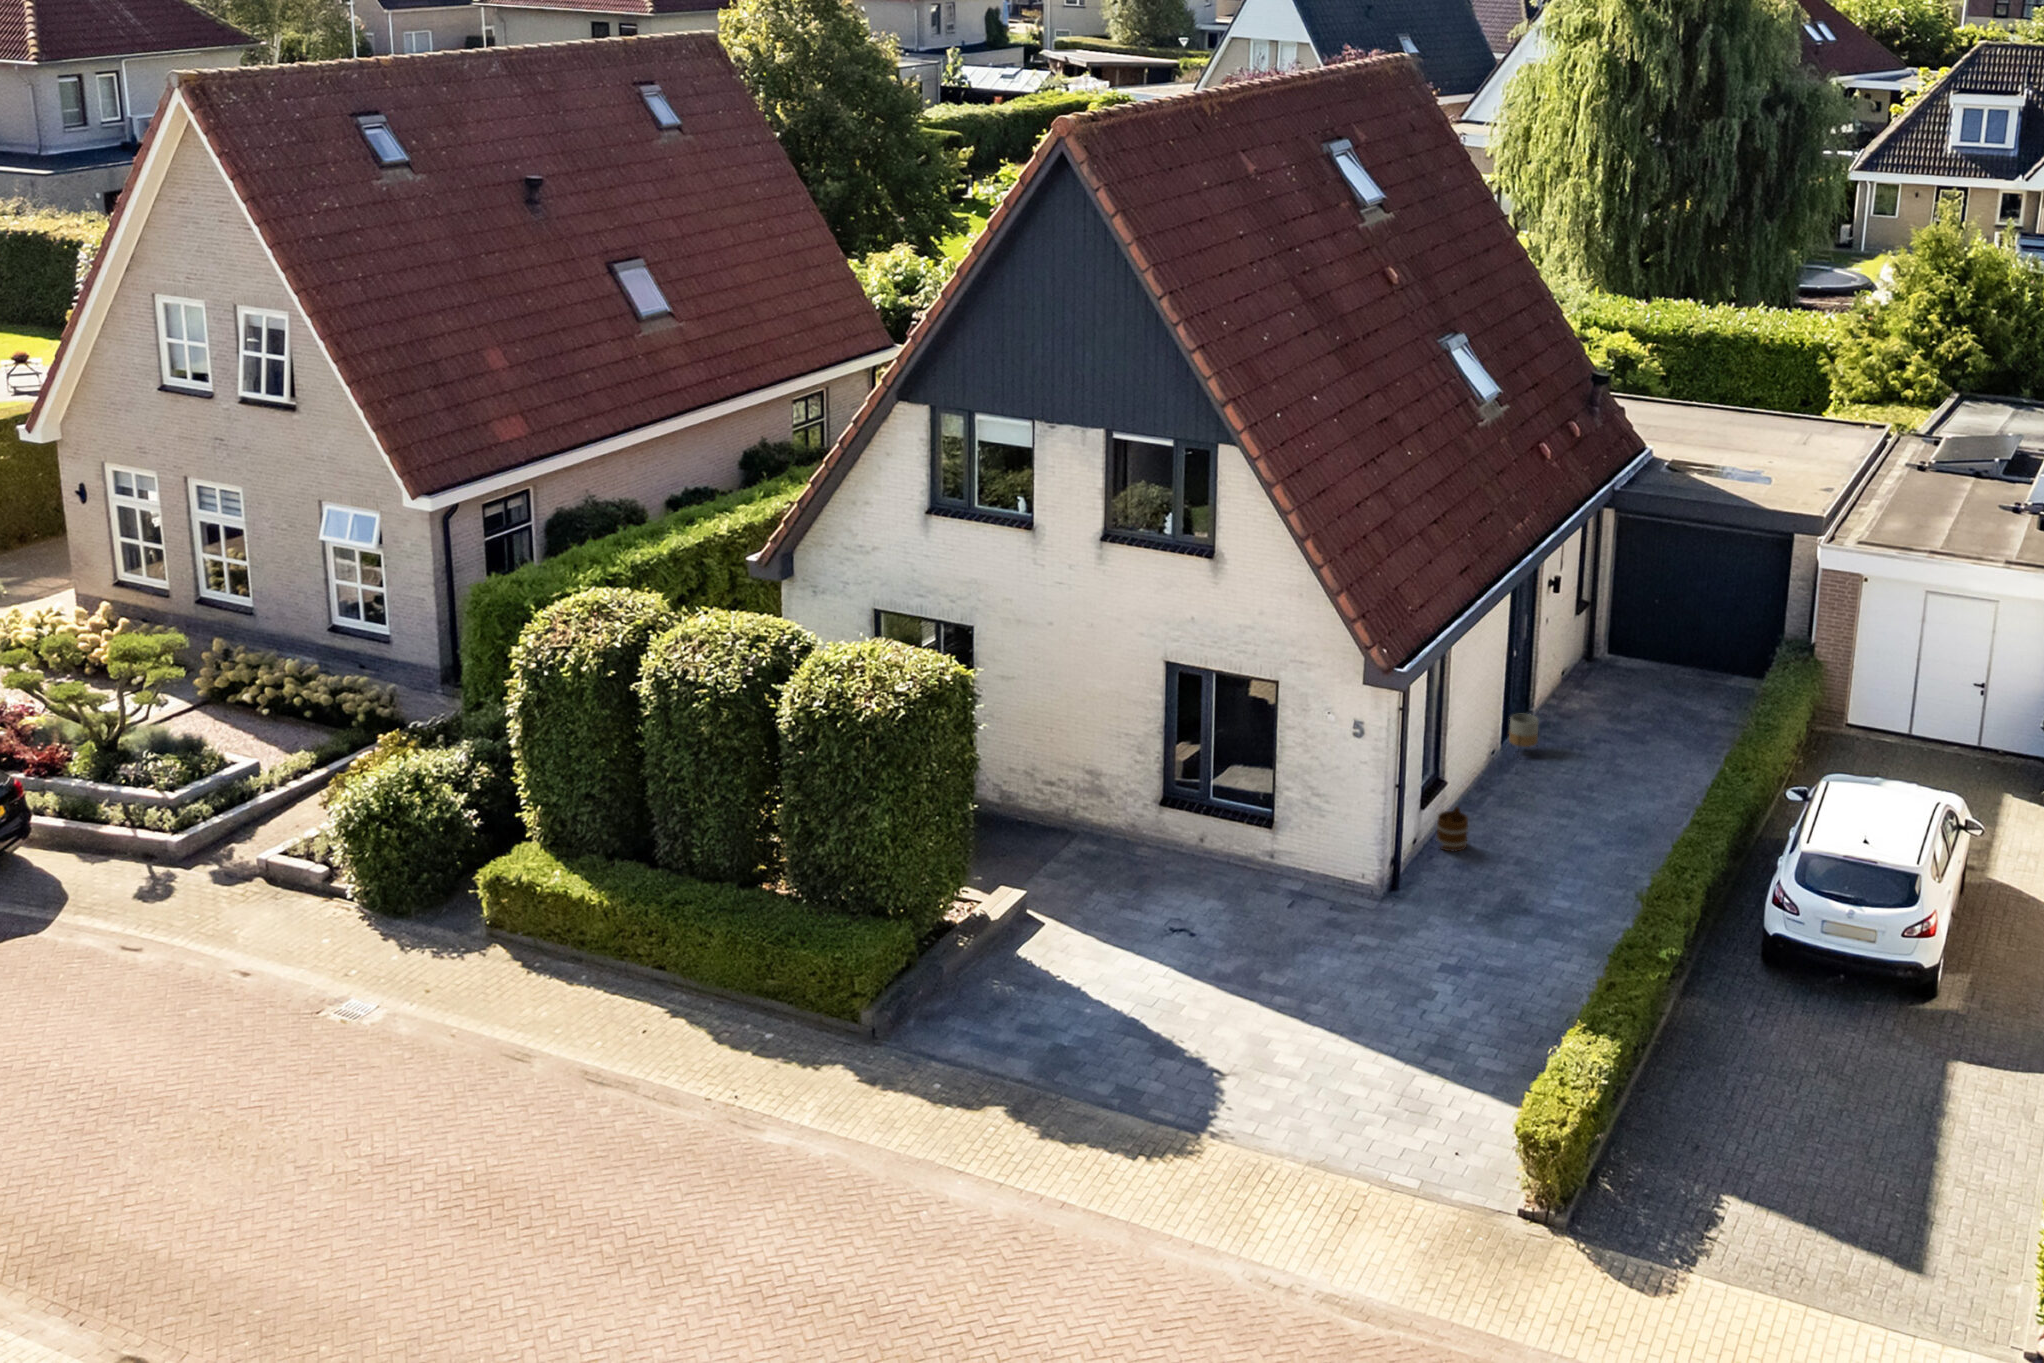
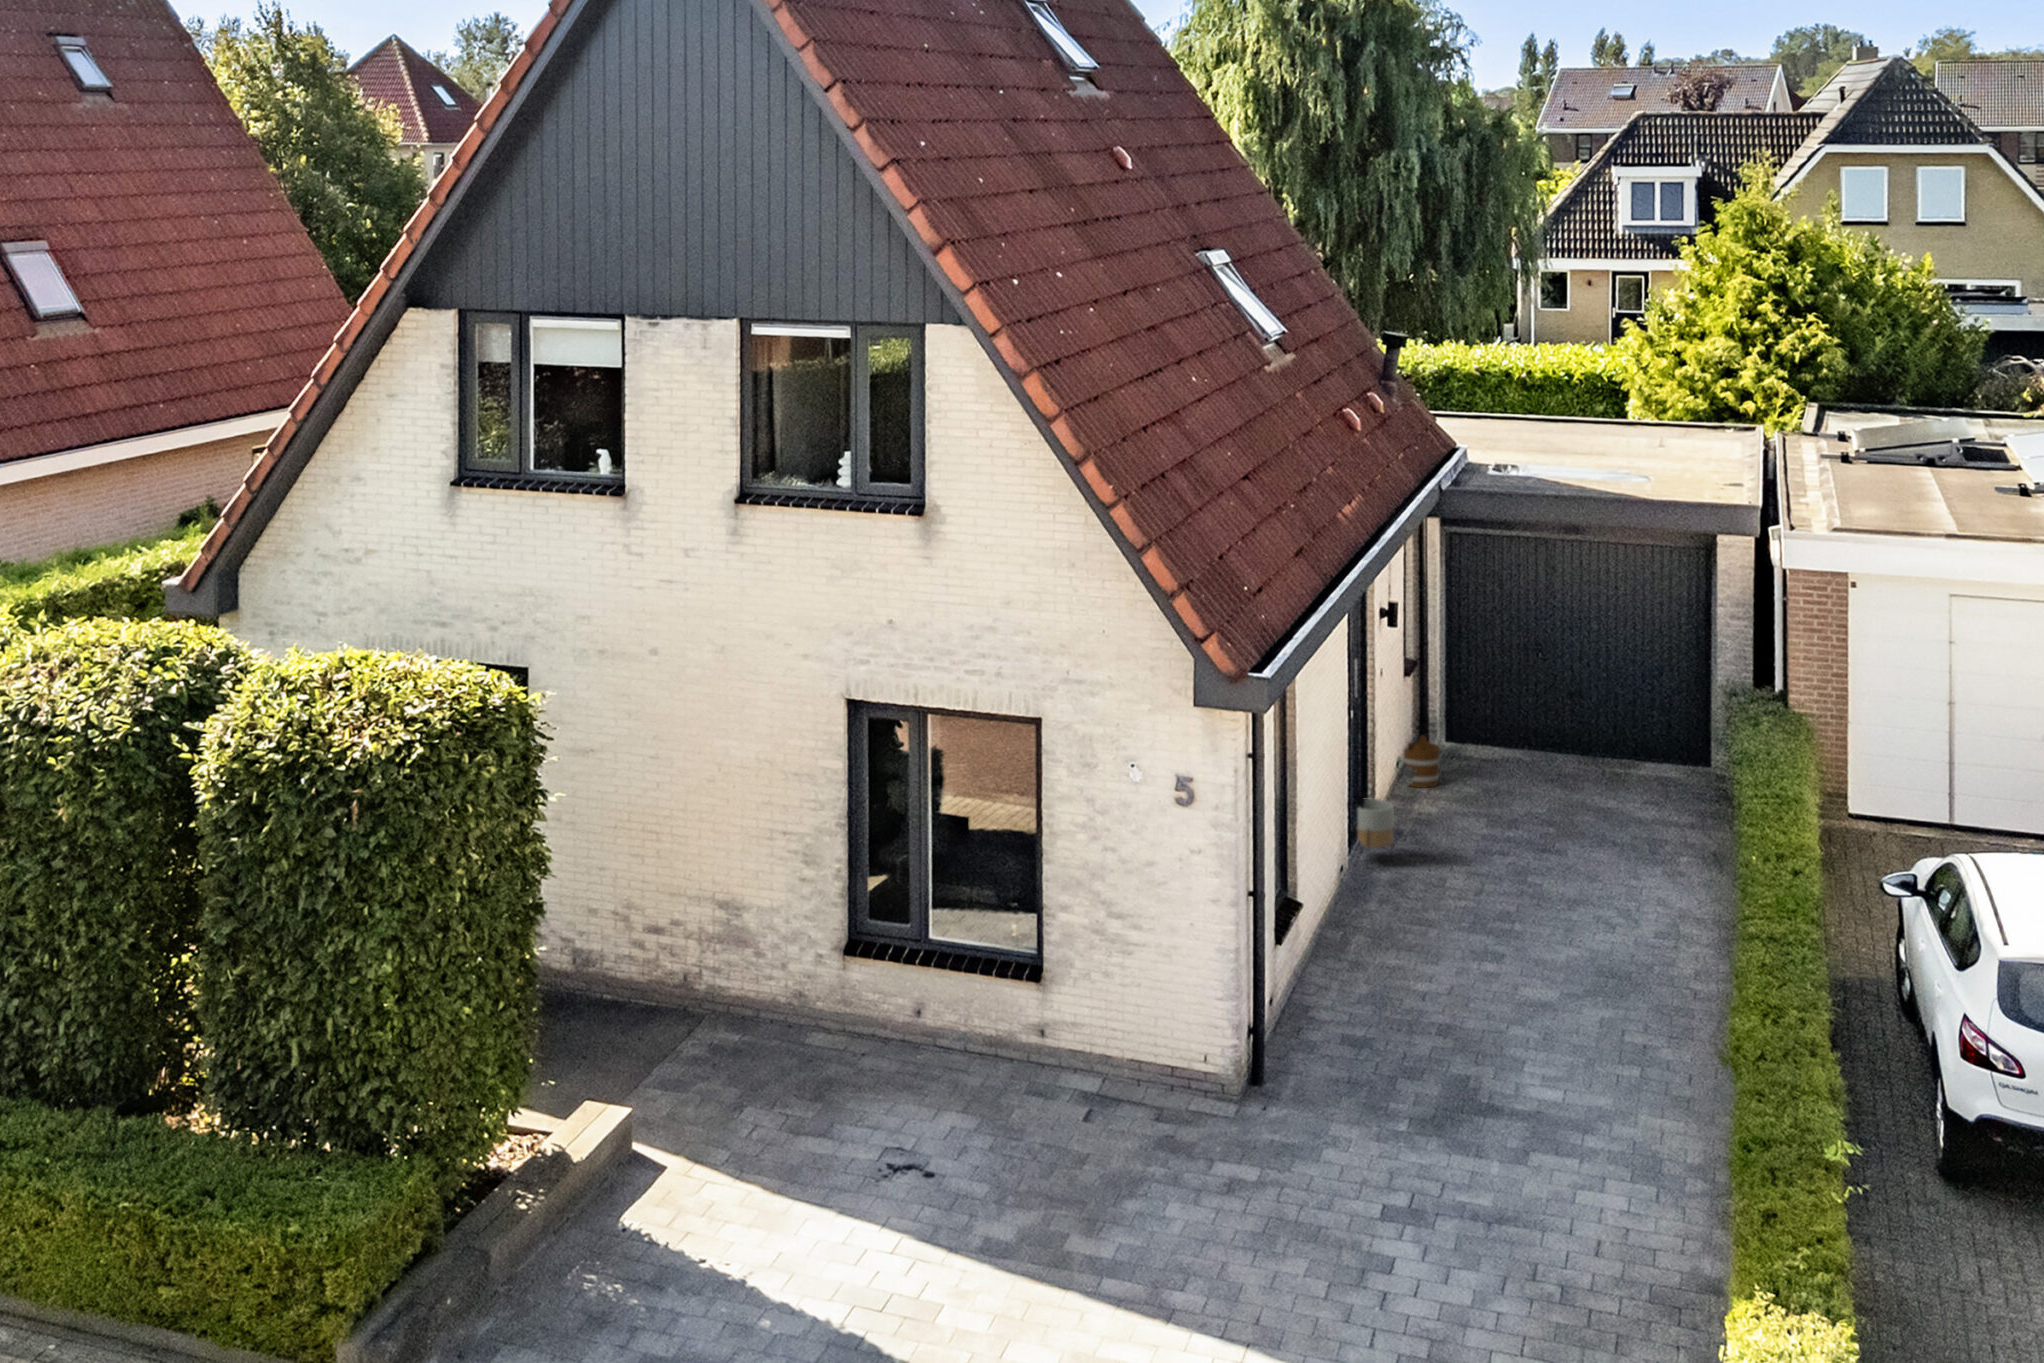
bucket: present [1436,807,1468,851] -> present [1404,736,1440,788]

